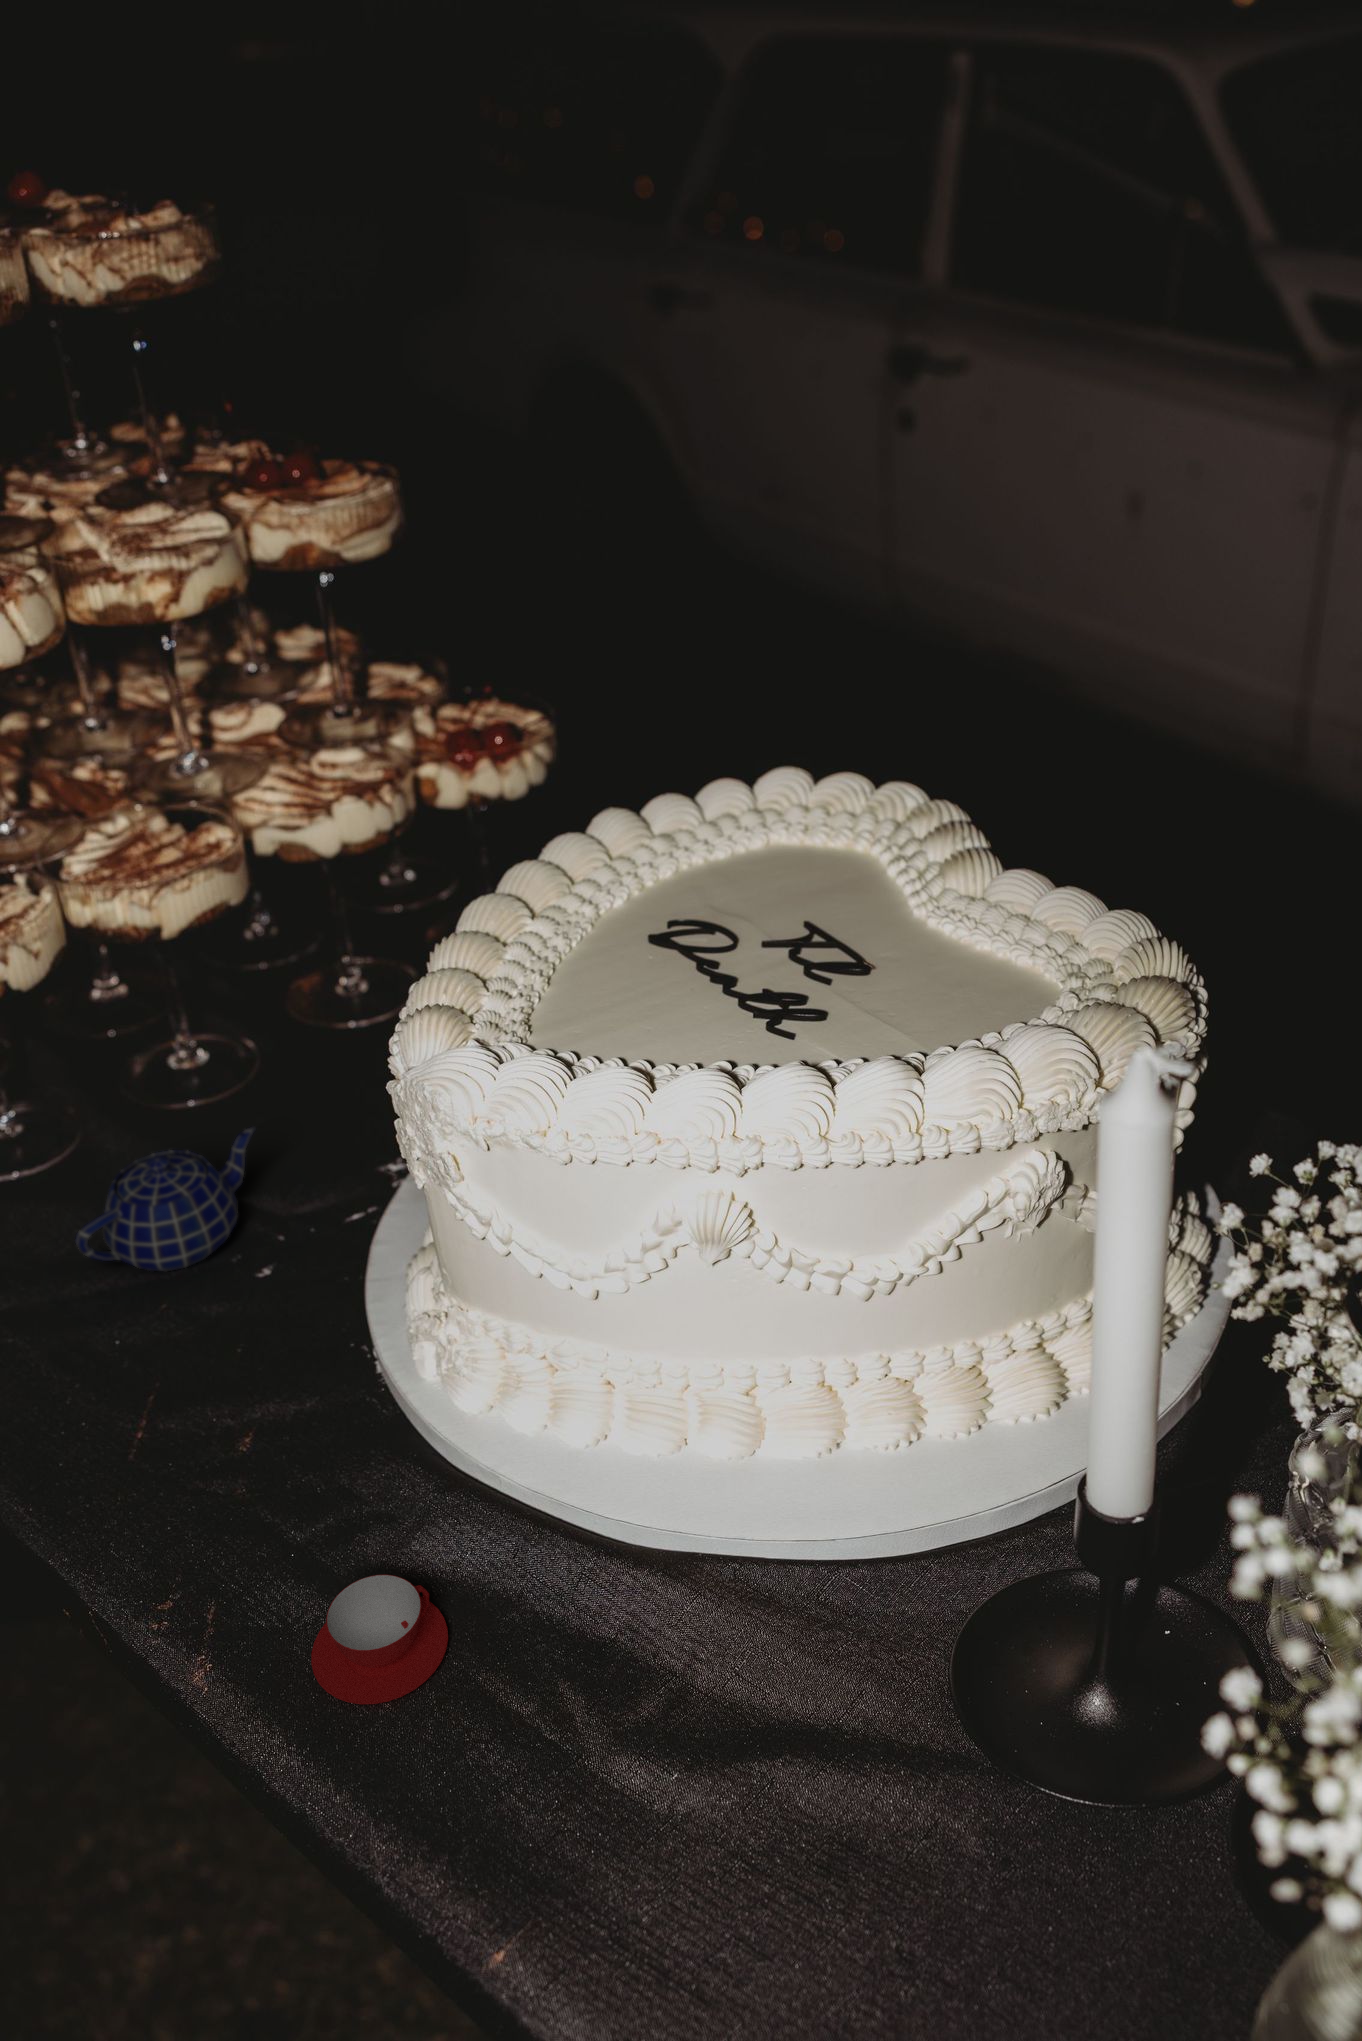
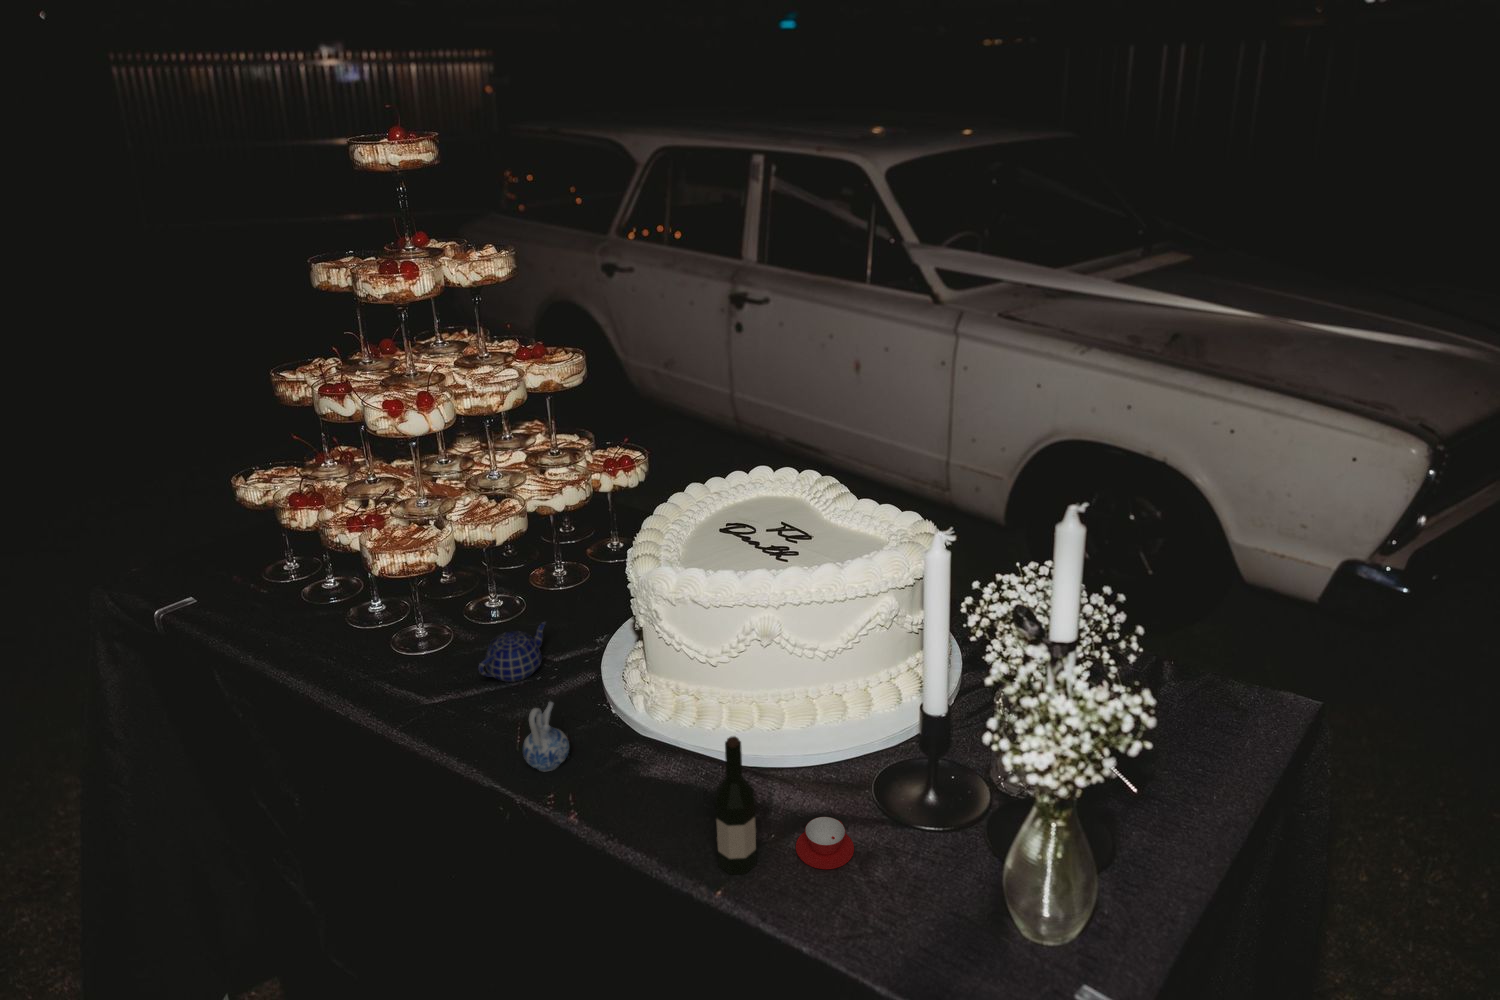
ceramic pitcher: none [115,1367,235,1532] -> present [523,702,569,771]
wine bottle: none [508,1571,631,1900] -> present [715,736,756,875]
teacup: present [311,1575,448,1704] -> present [796,817,854,869]

